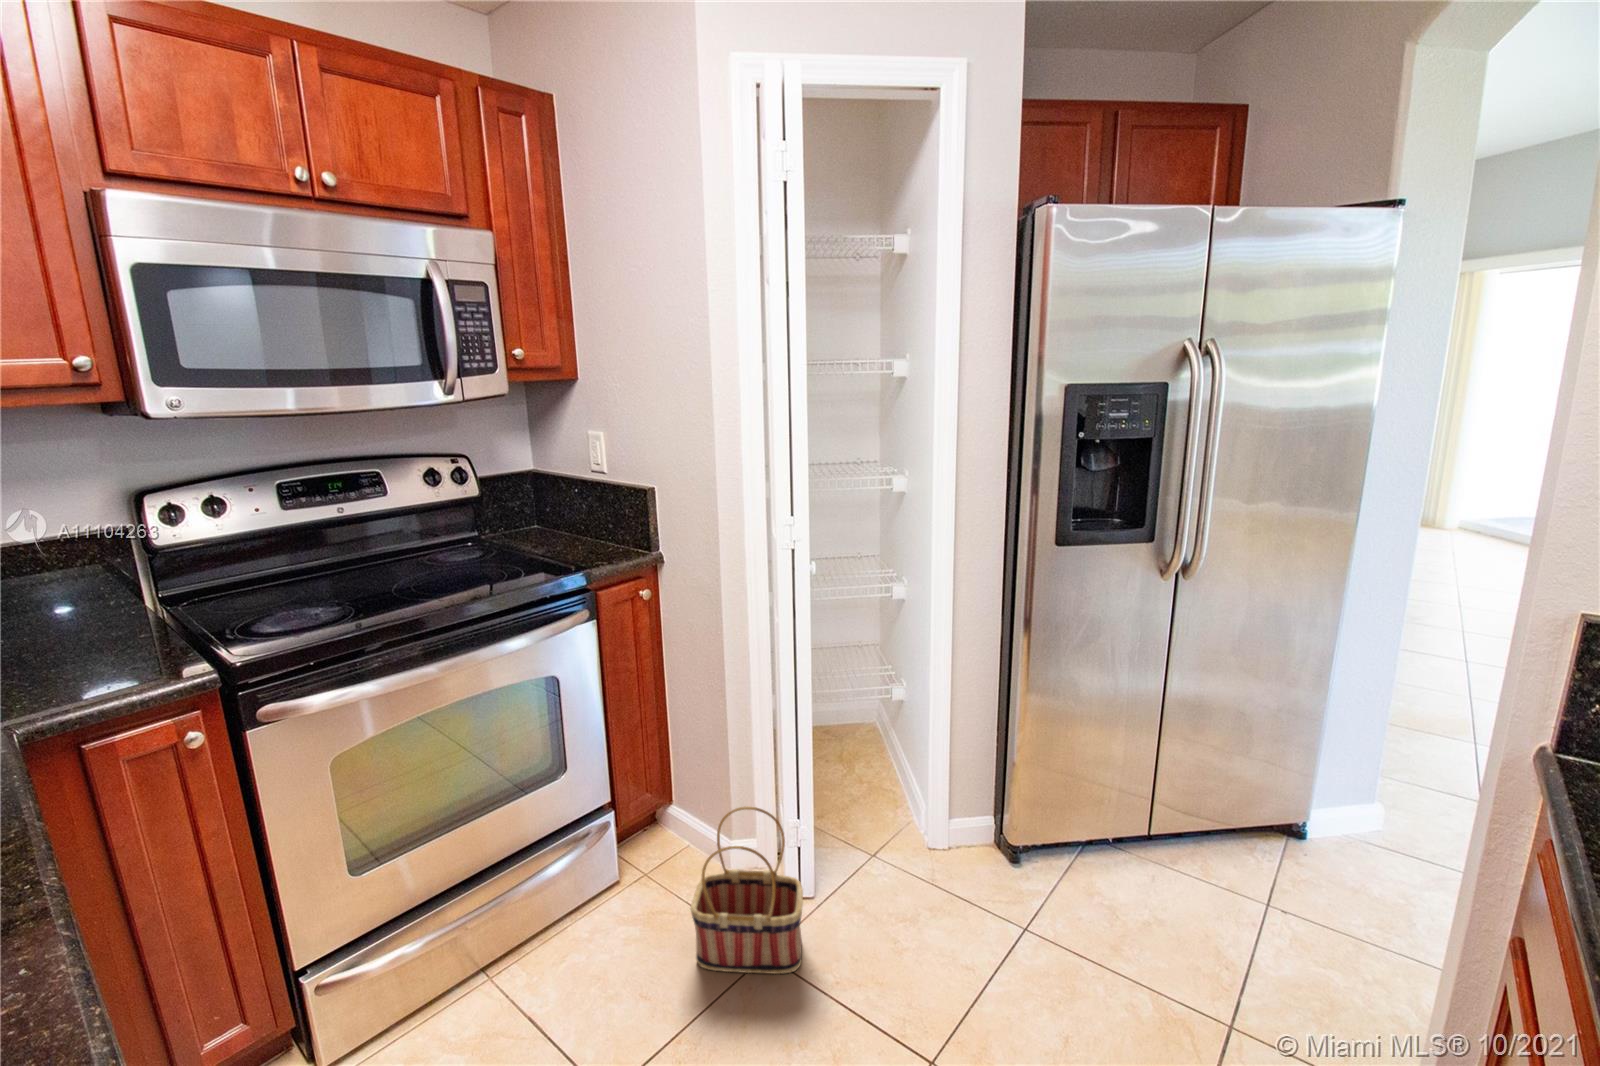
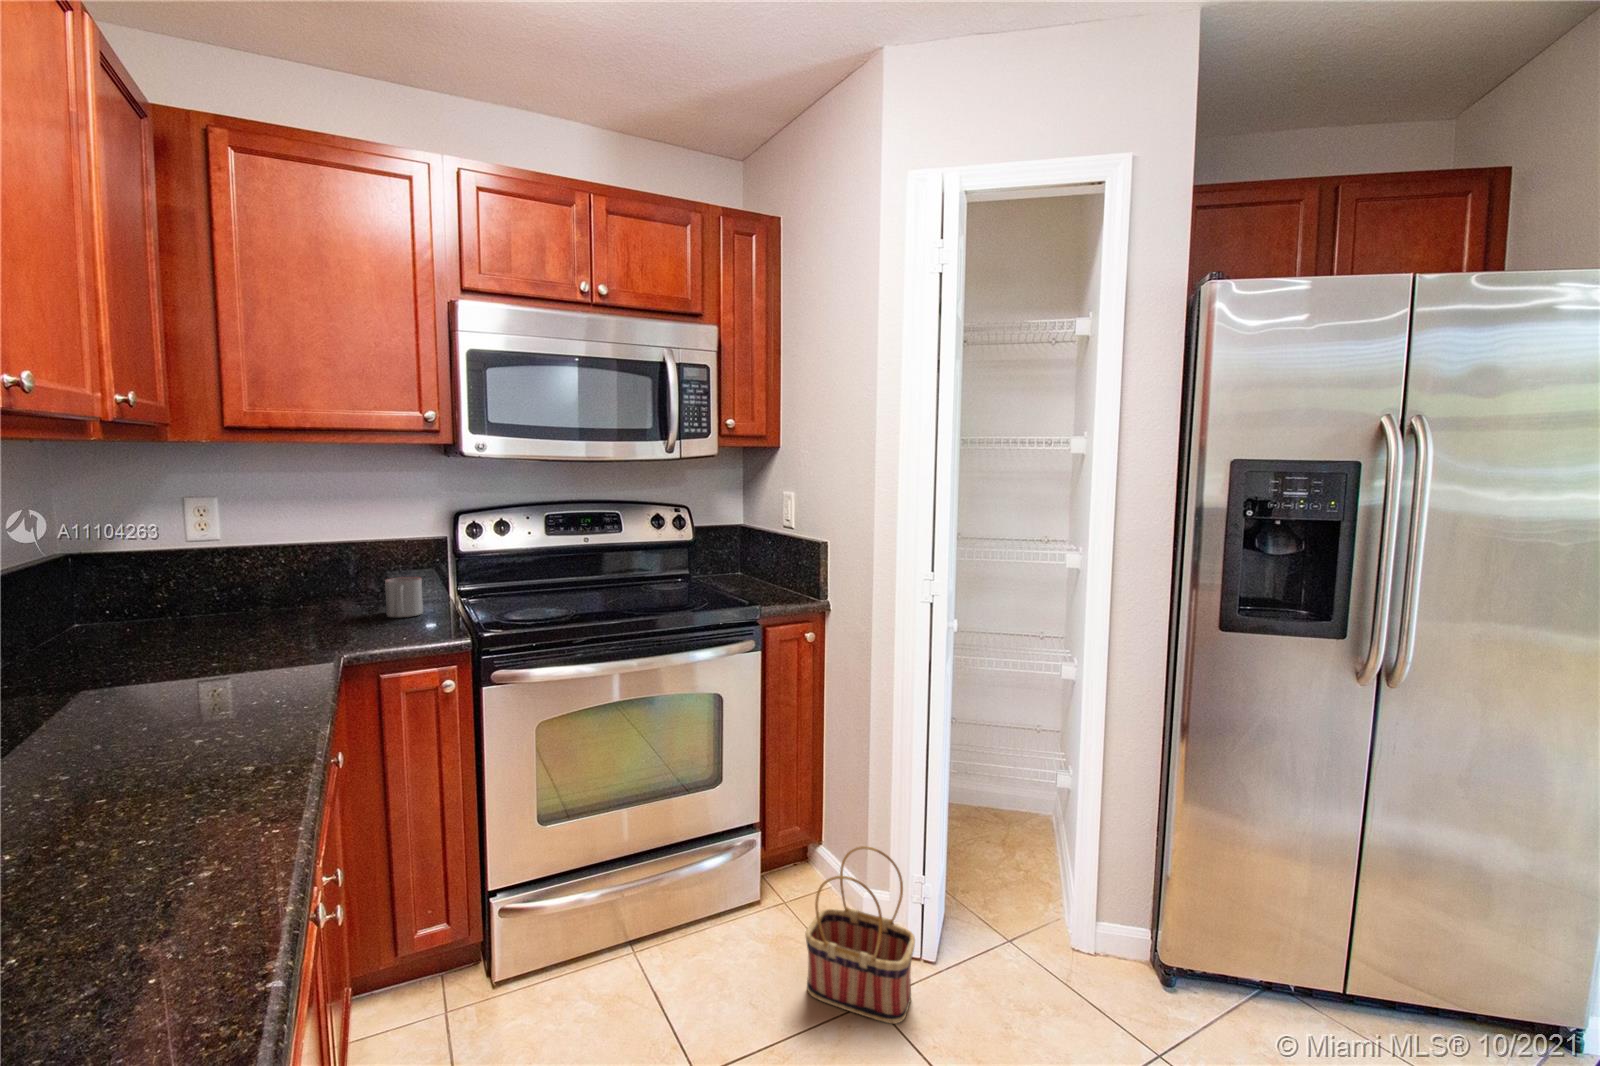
mug: none [41,593,117,656] -> present [385,577,423,617]

